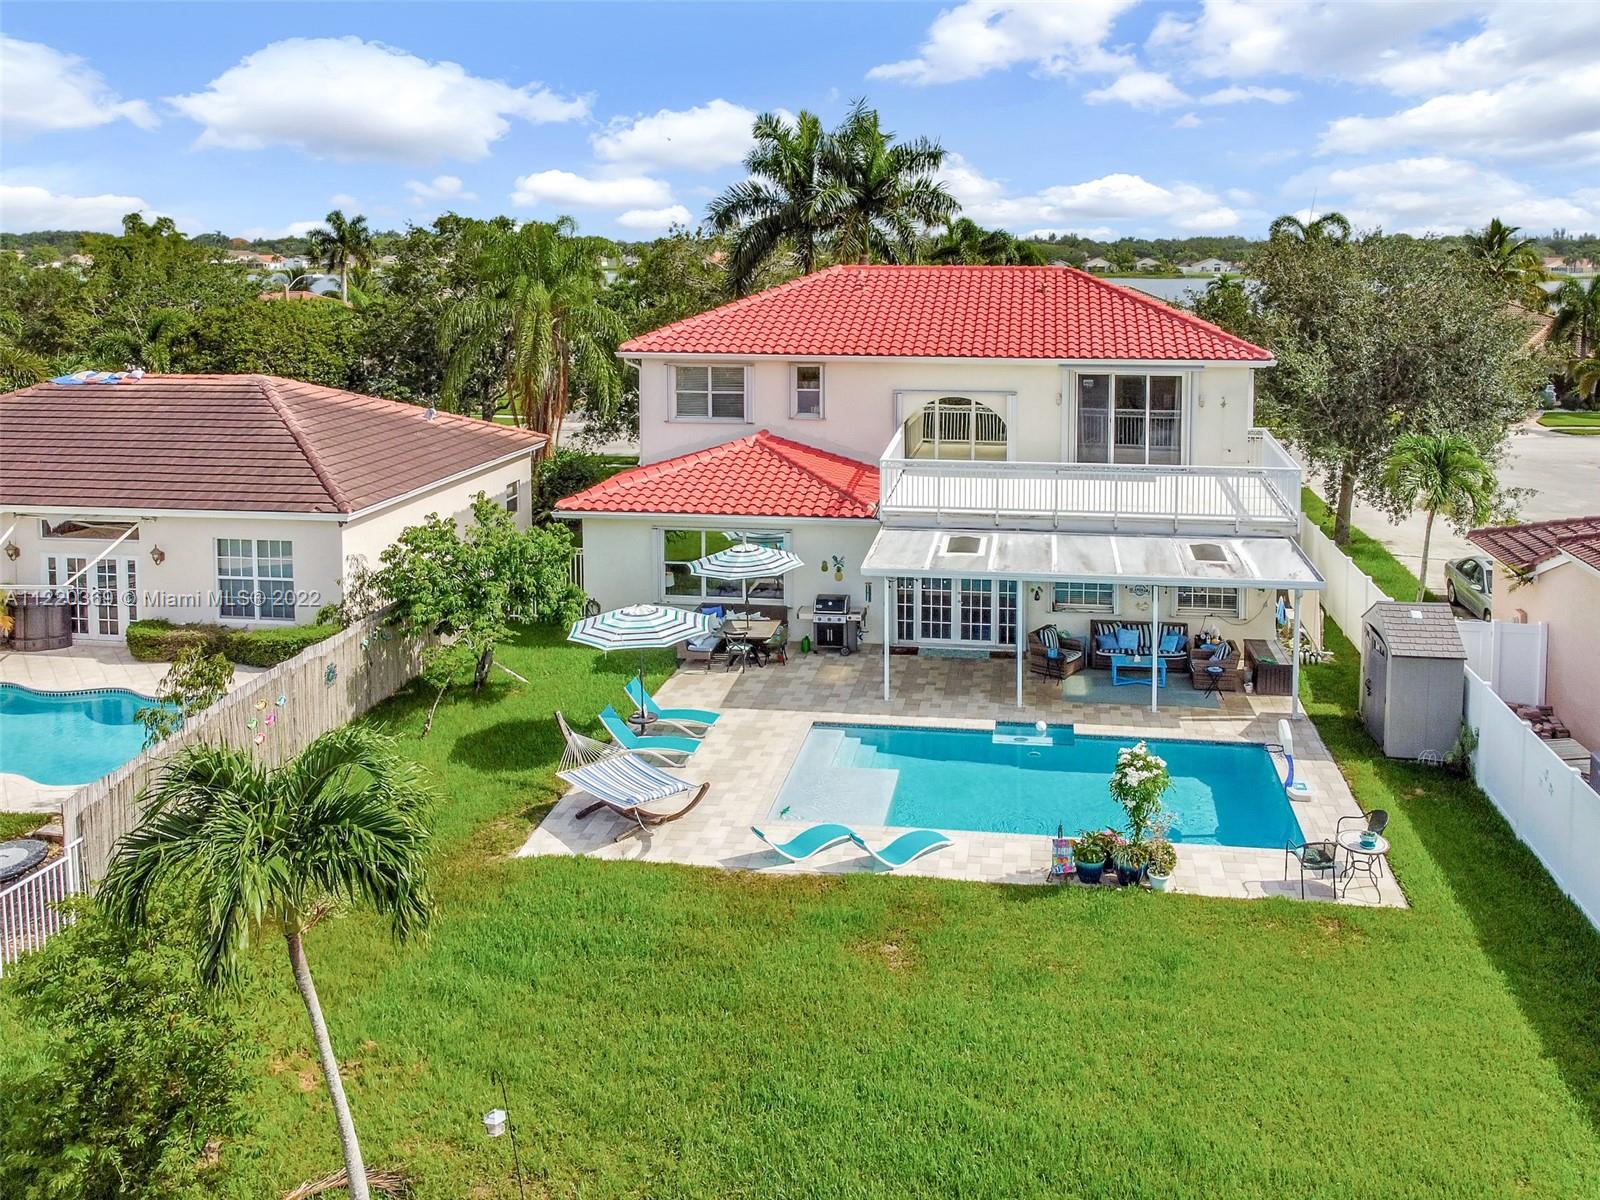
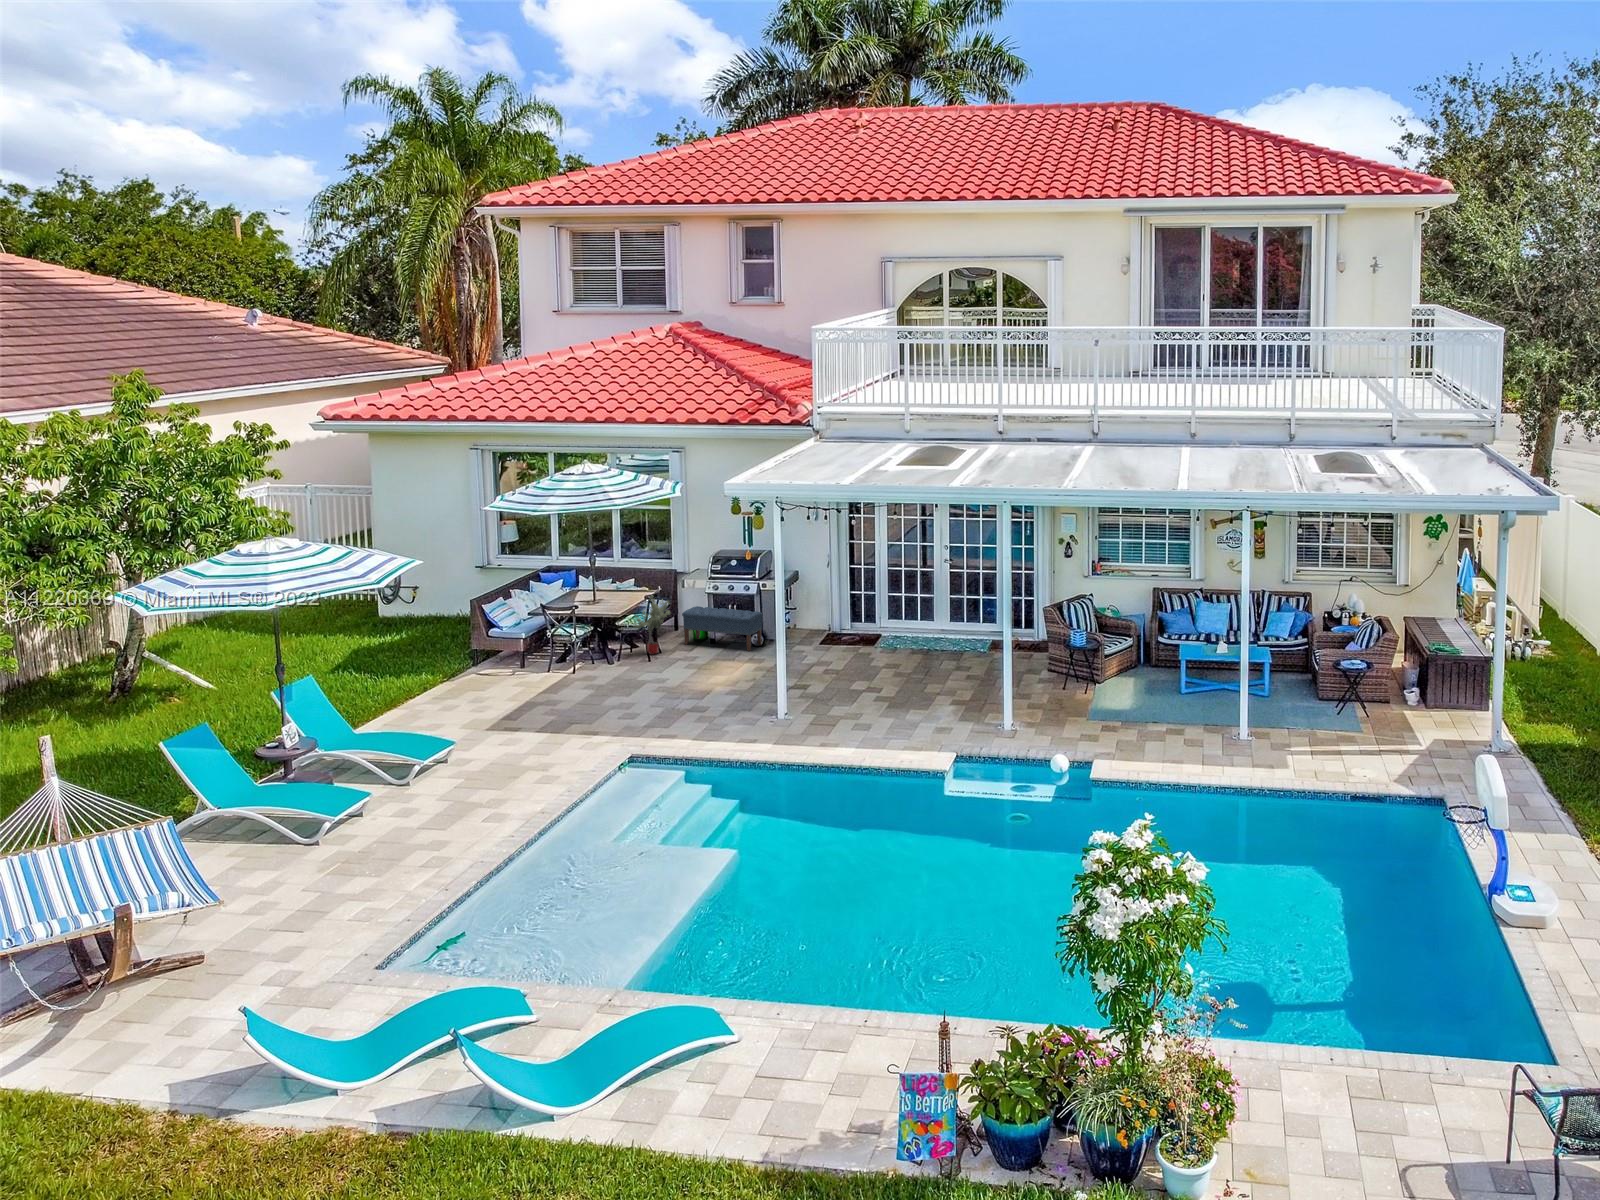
bench: none [796,631,847,660] -> present [682,606,763,651]

